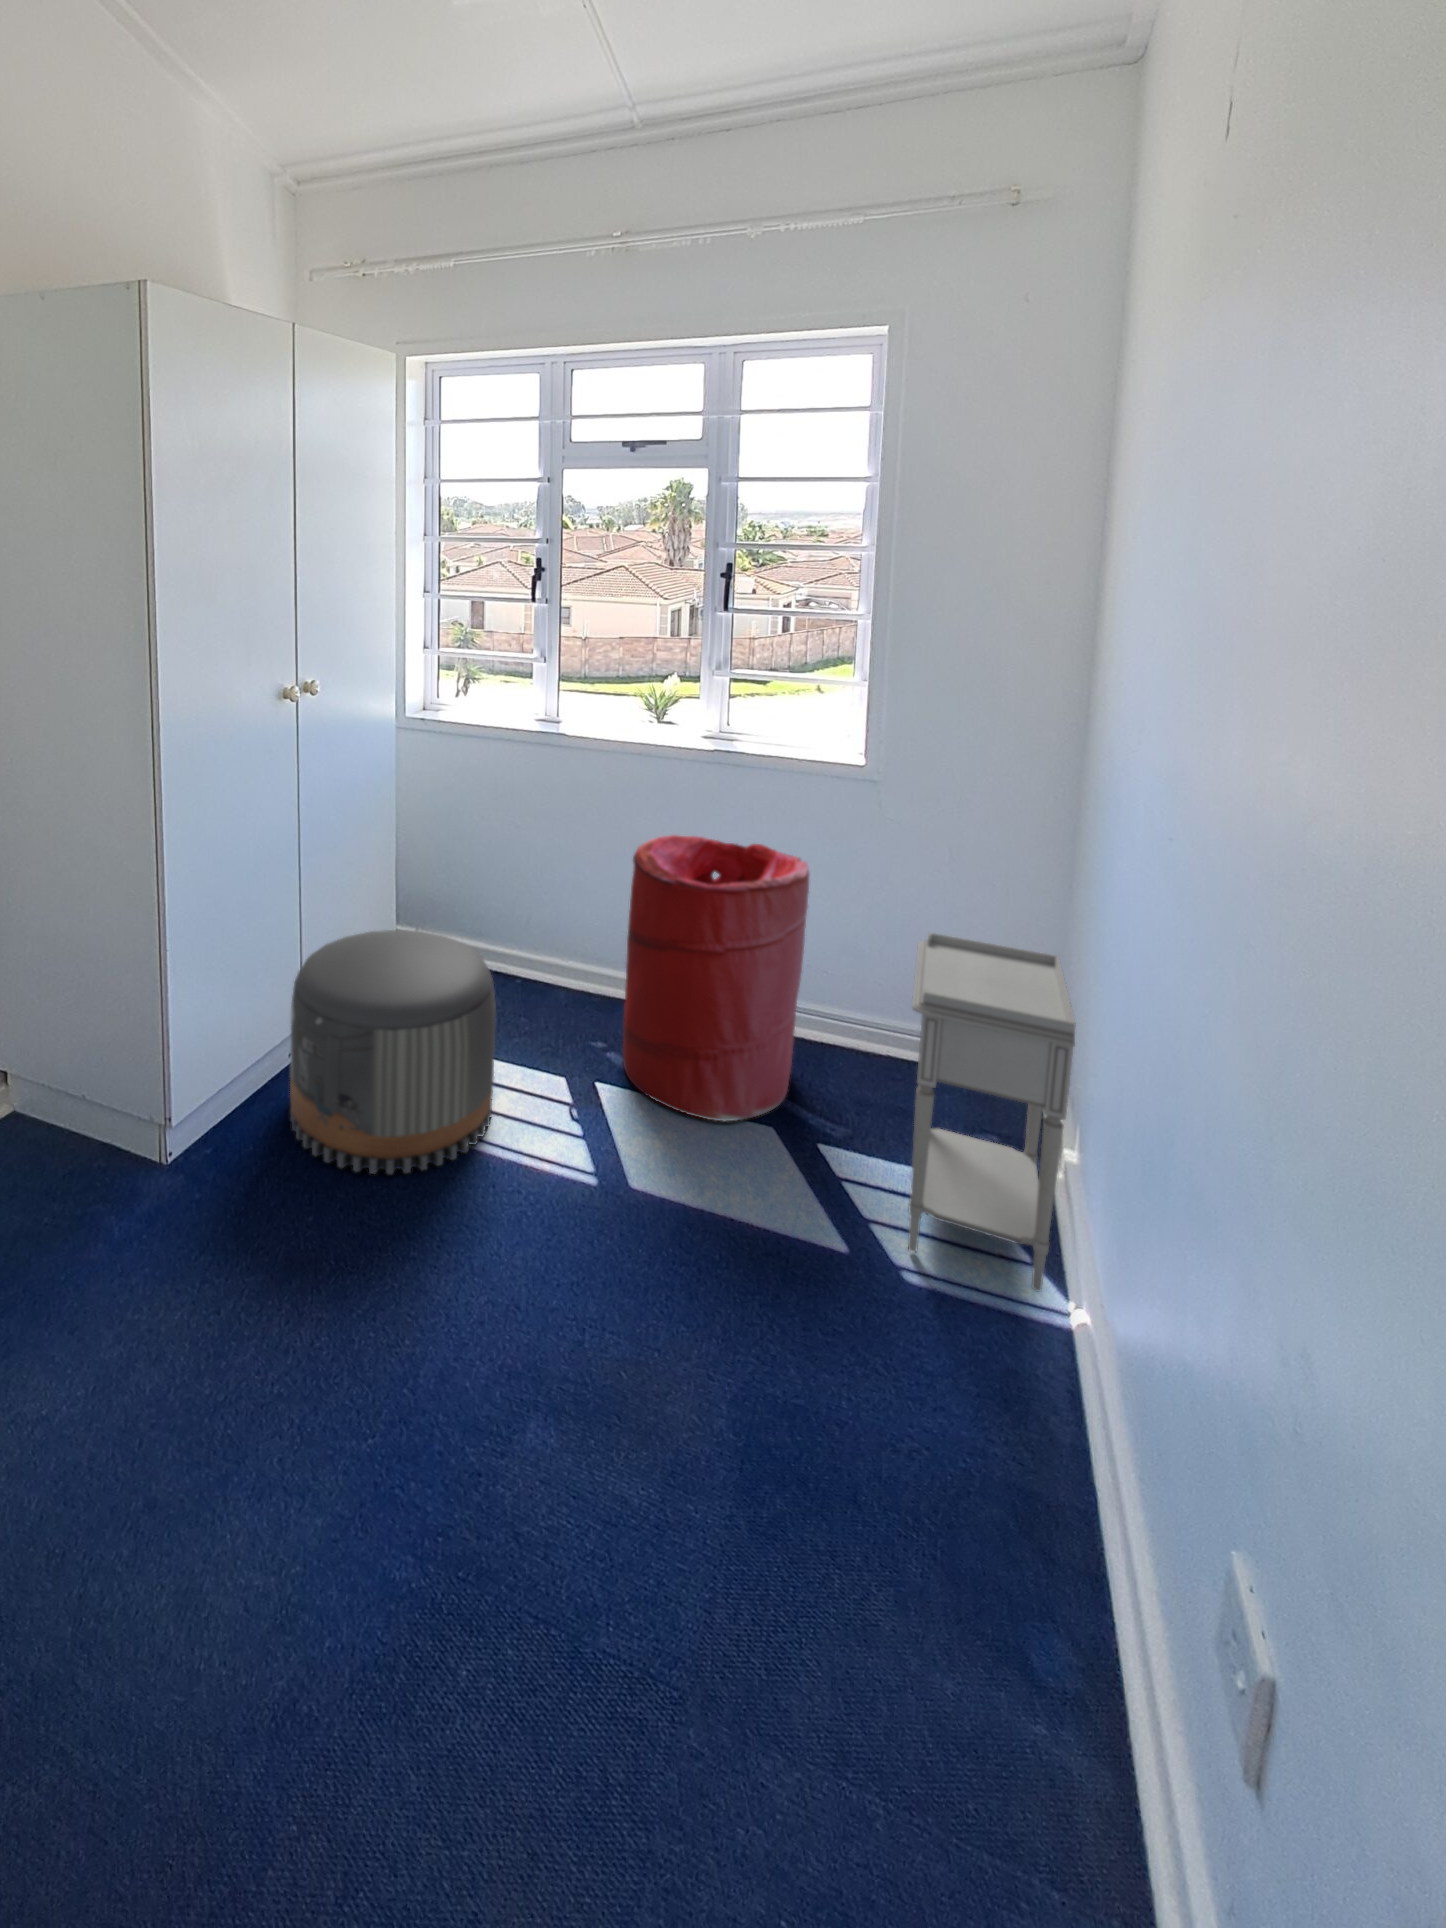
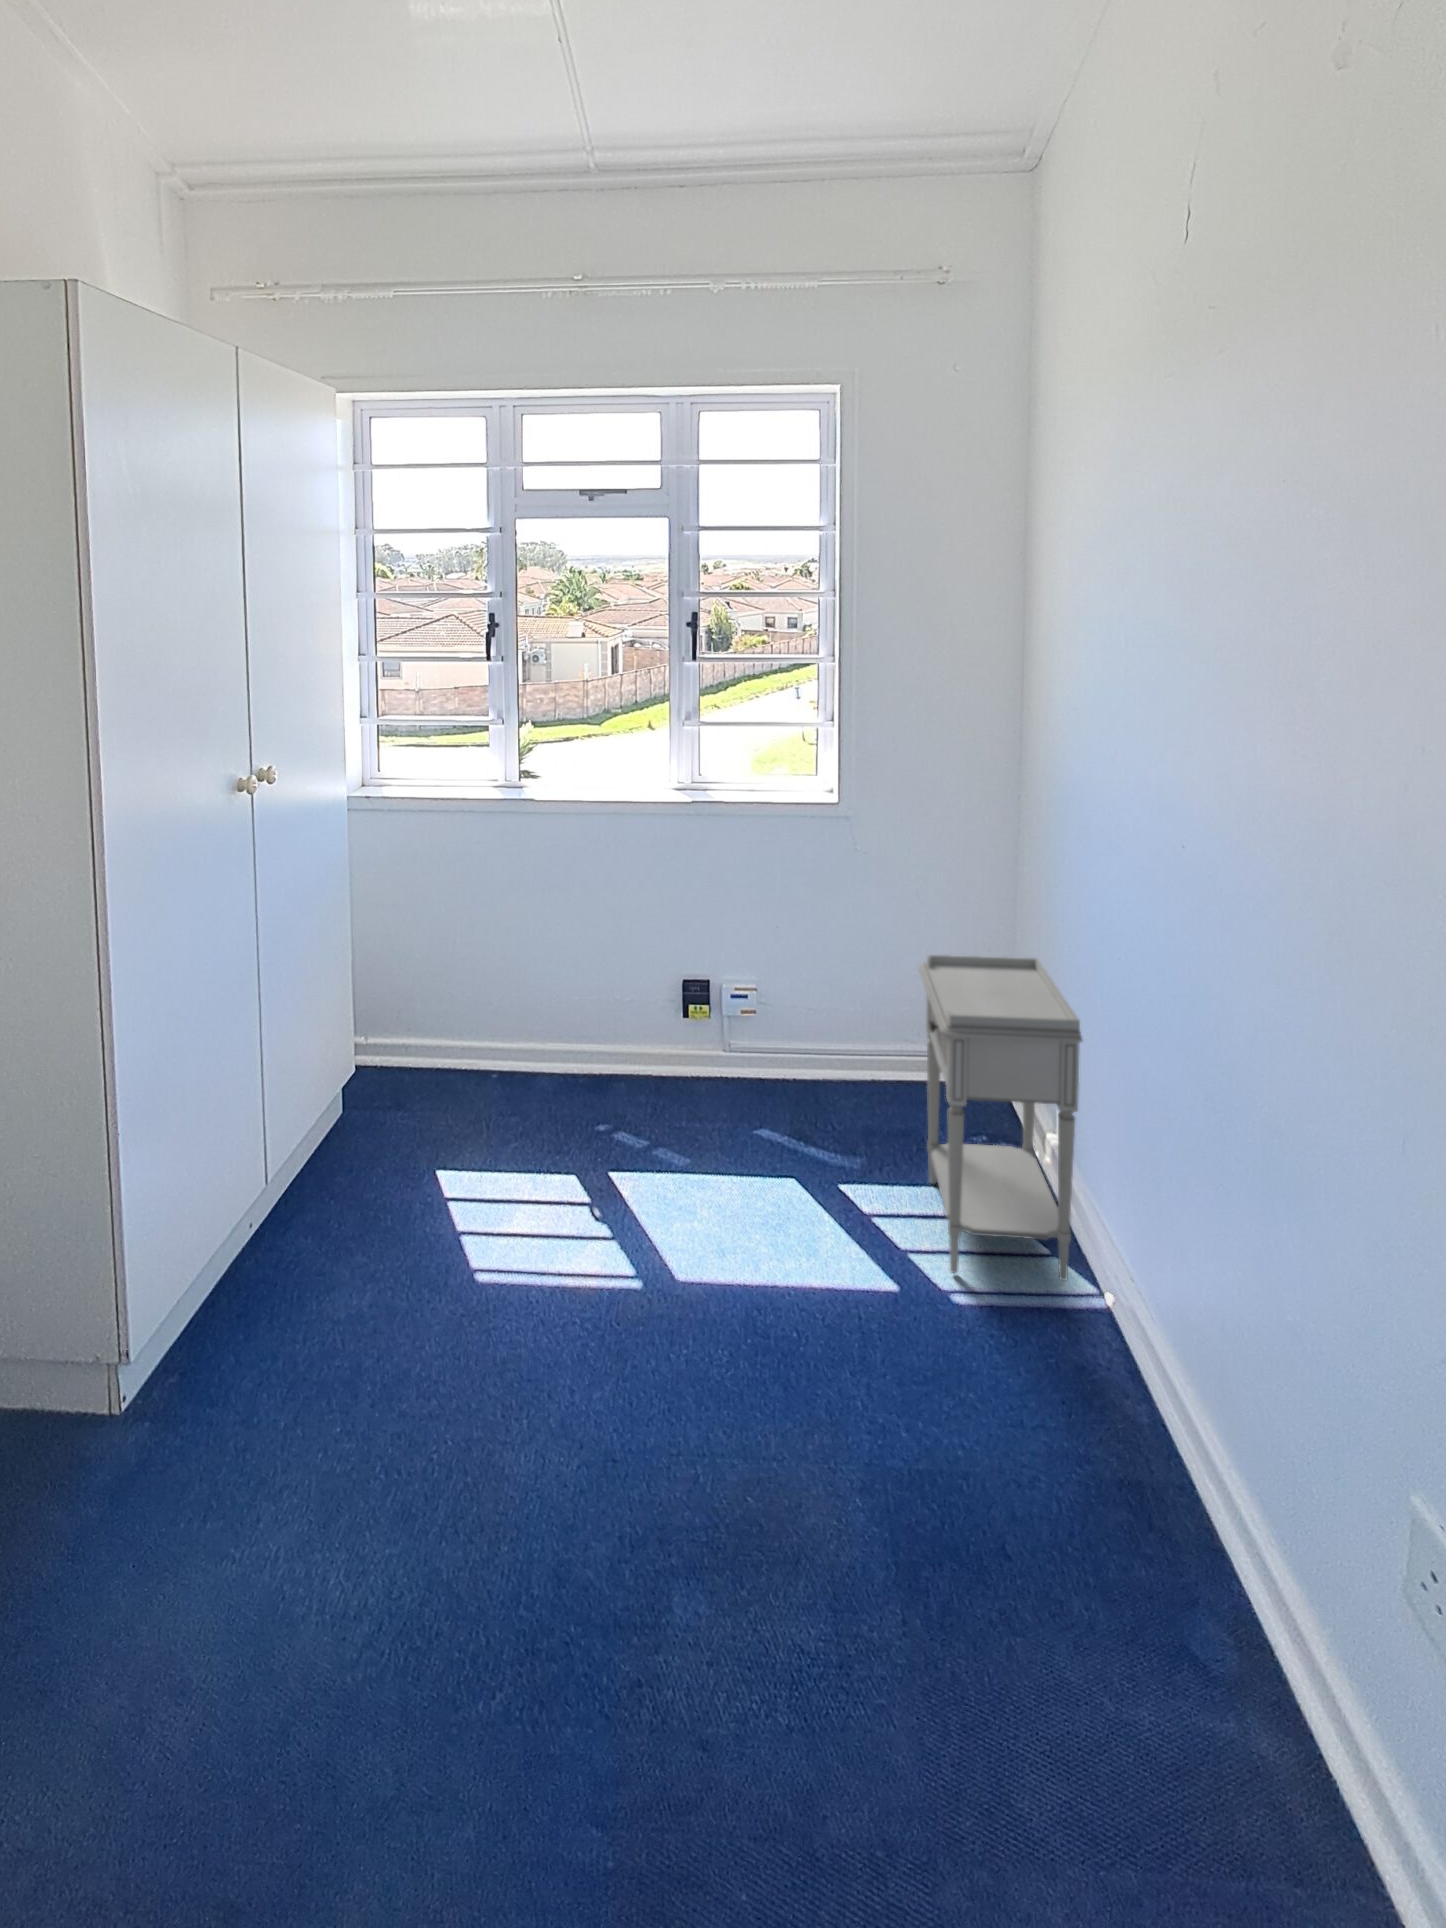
laundry hamper: present [623,835,809,1121] -> none [629,890,805,1186]
pouf: present [290,930,496,1174] -> none [257,1043,509,1352]

